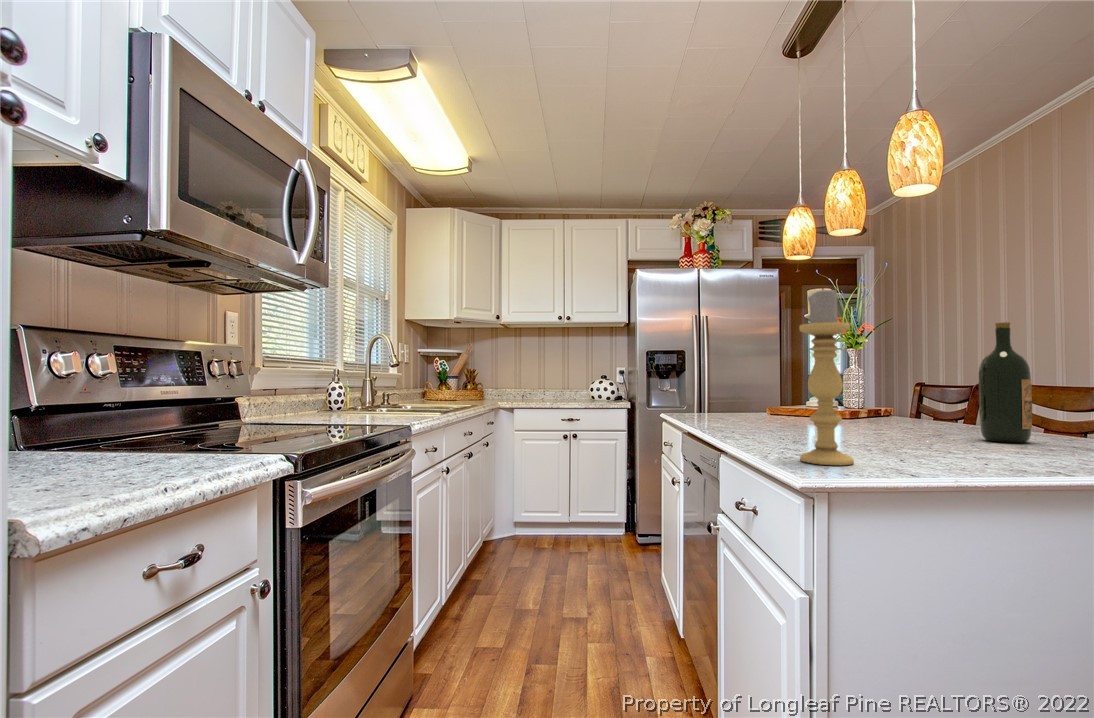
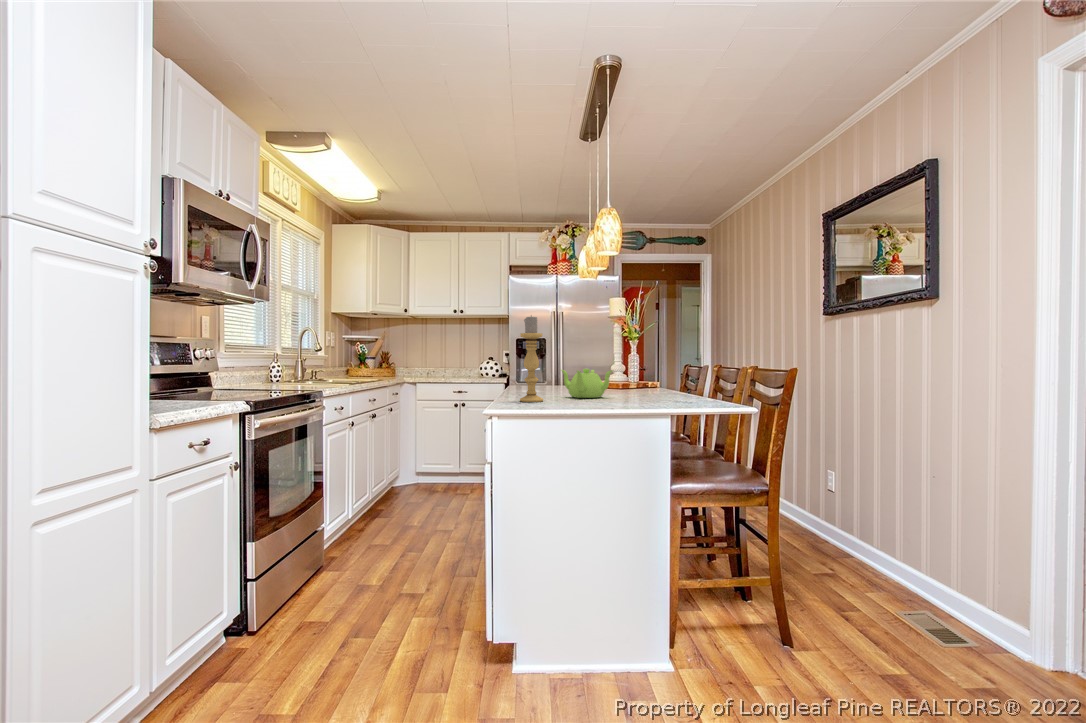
wine bottle: present [978,322,1032,443] -> none [643,330,665,394]
teapot: none [842,396,971,453] -> present [561,369,612,398]

